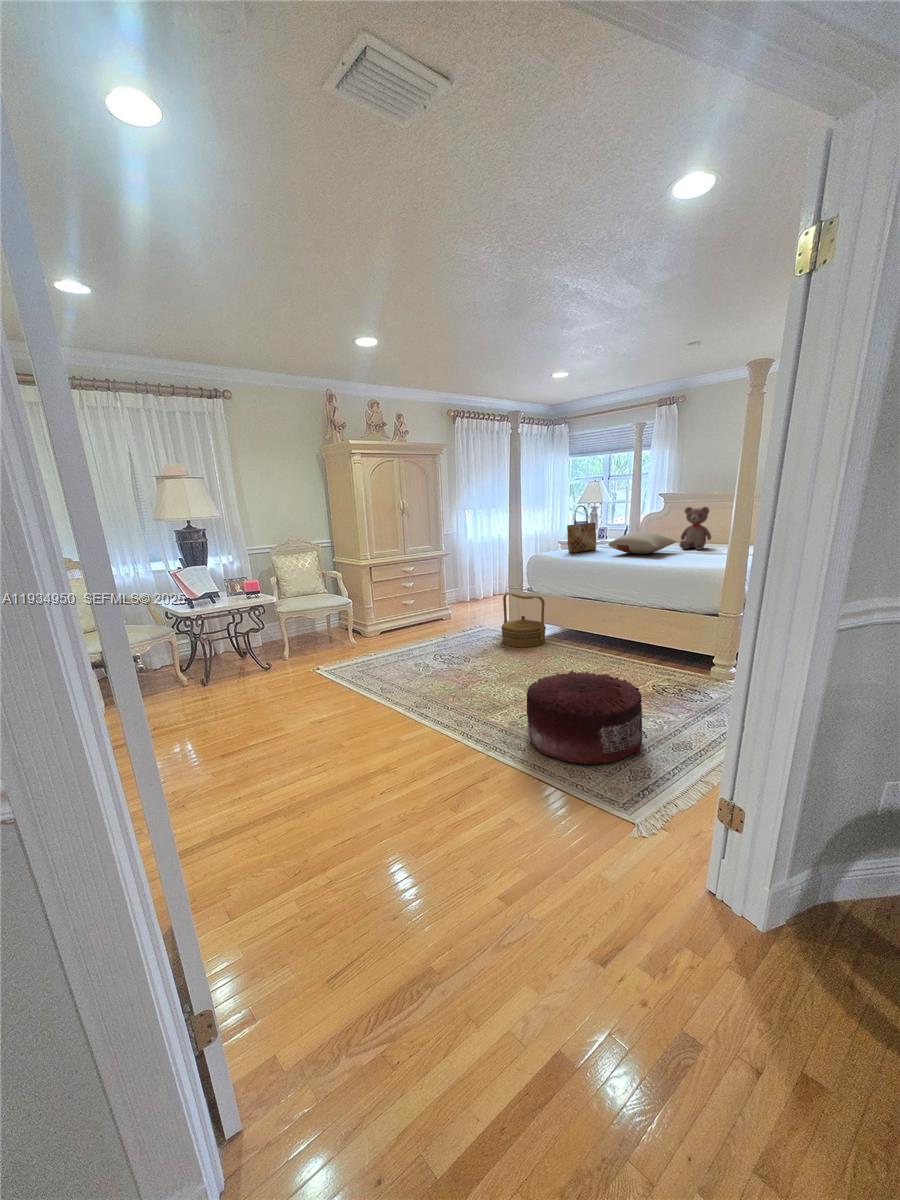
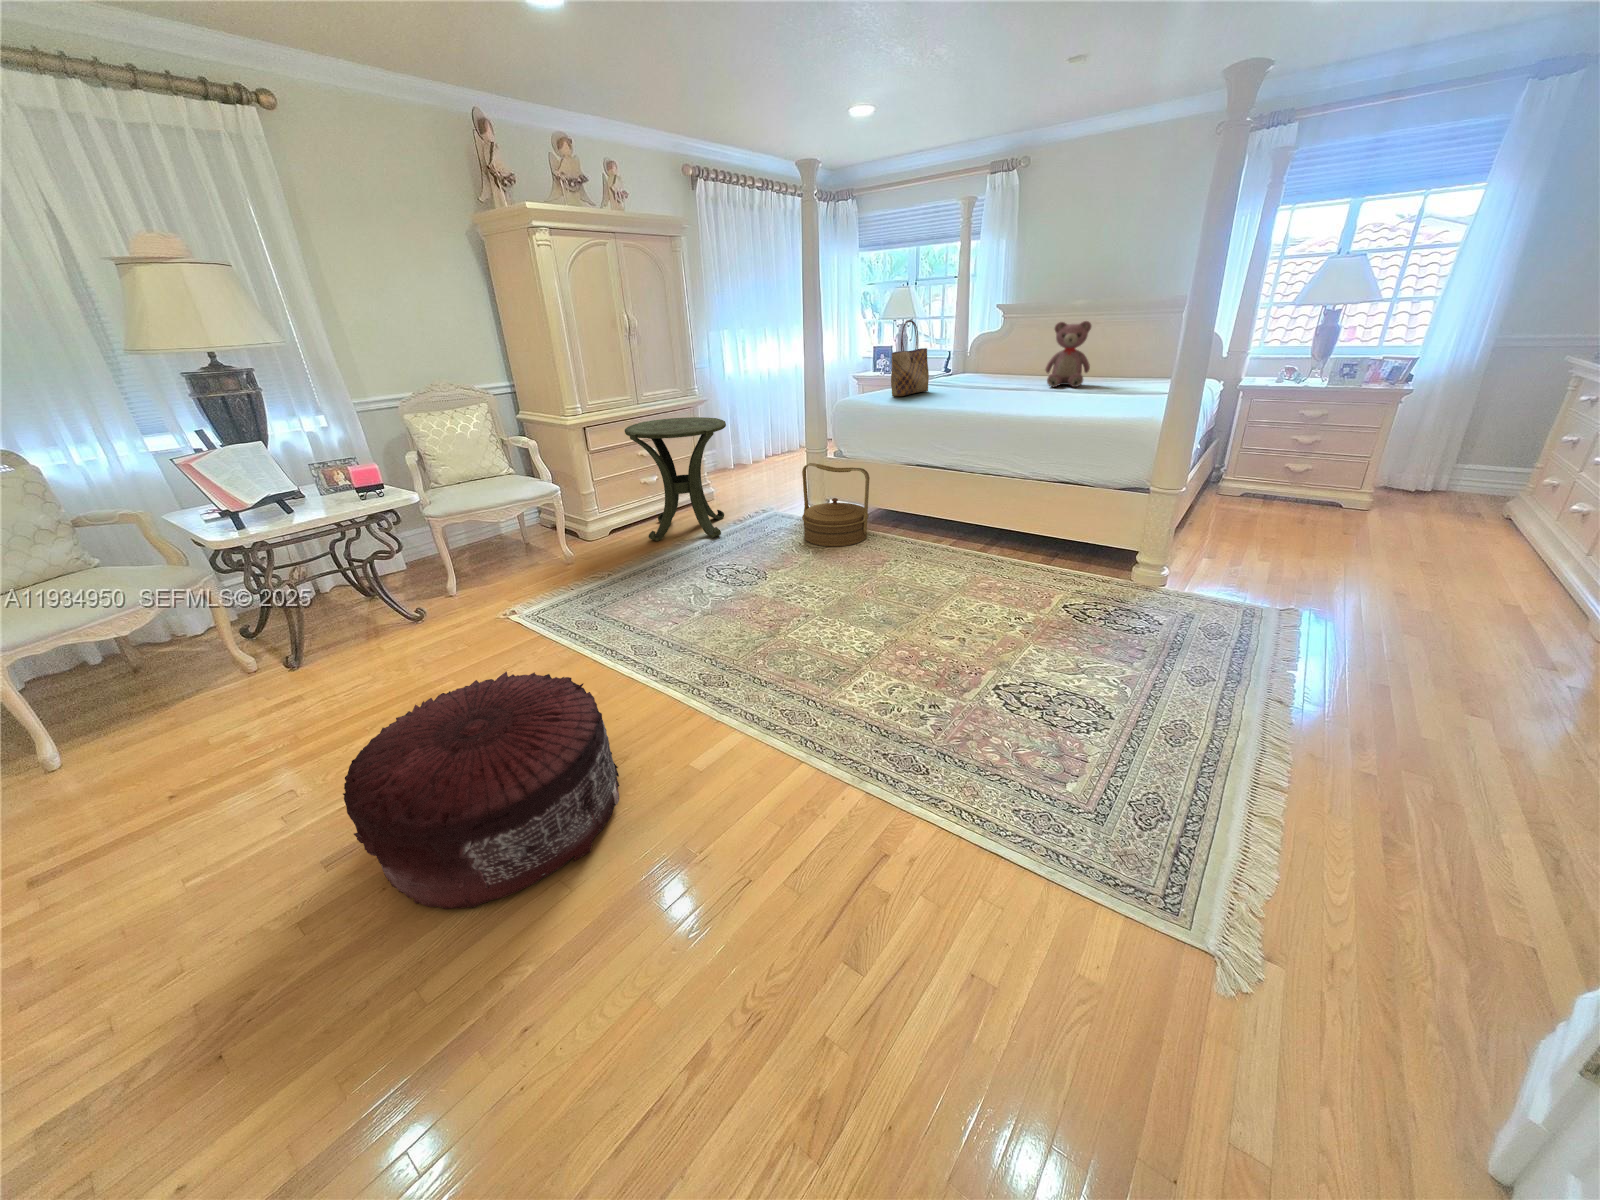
pillow: present [608,532,676,554] -> none [957,362,1049,395]
side table: none [394,562,457,639] -> present [625,417,726,541]
pouf: present [526,671,642,765] -> present [343,672,619,909]

